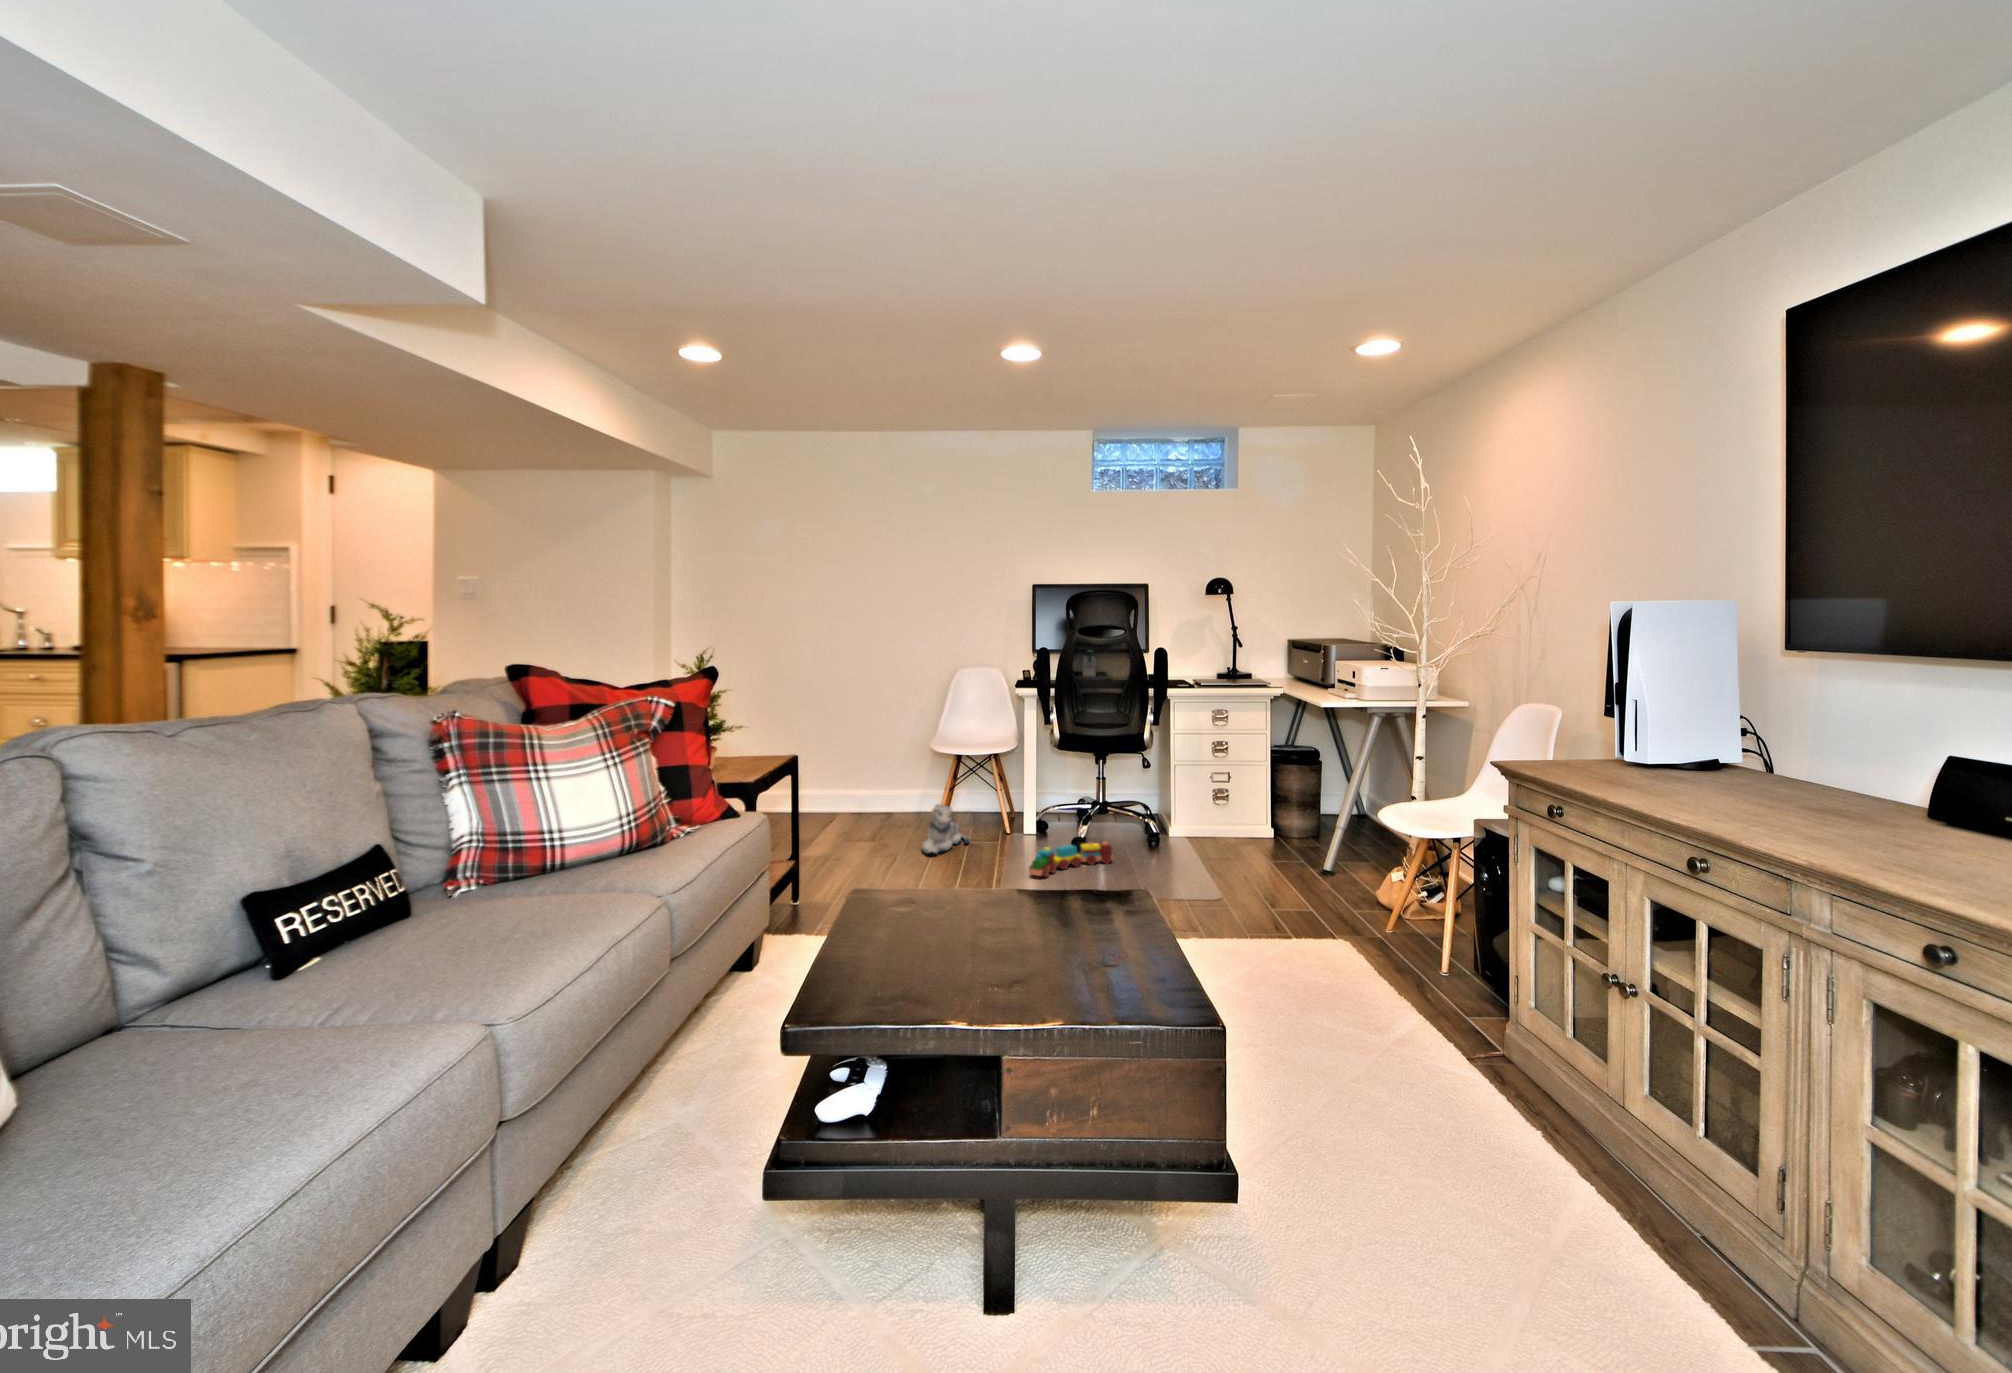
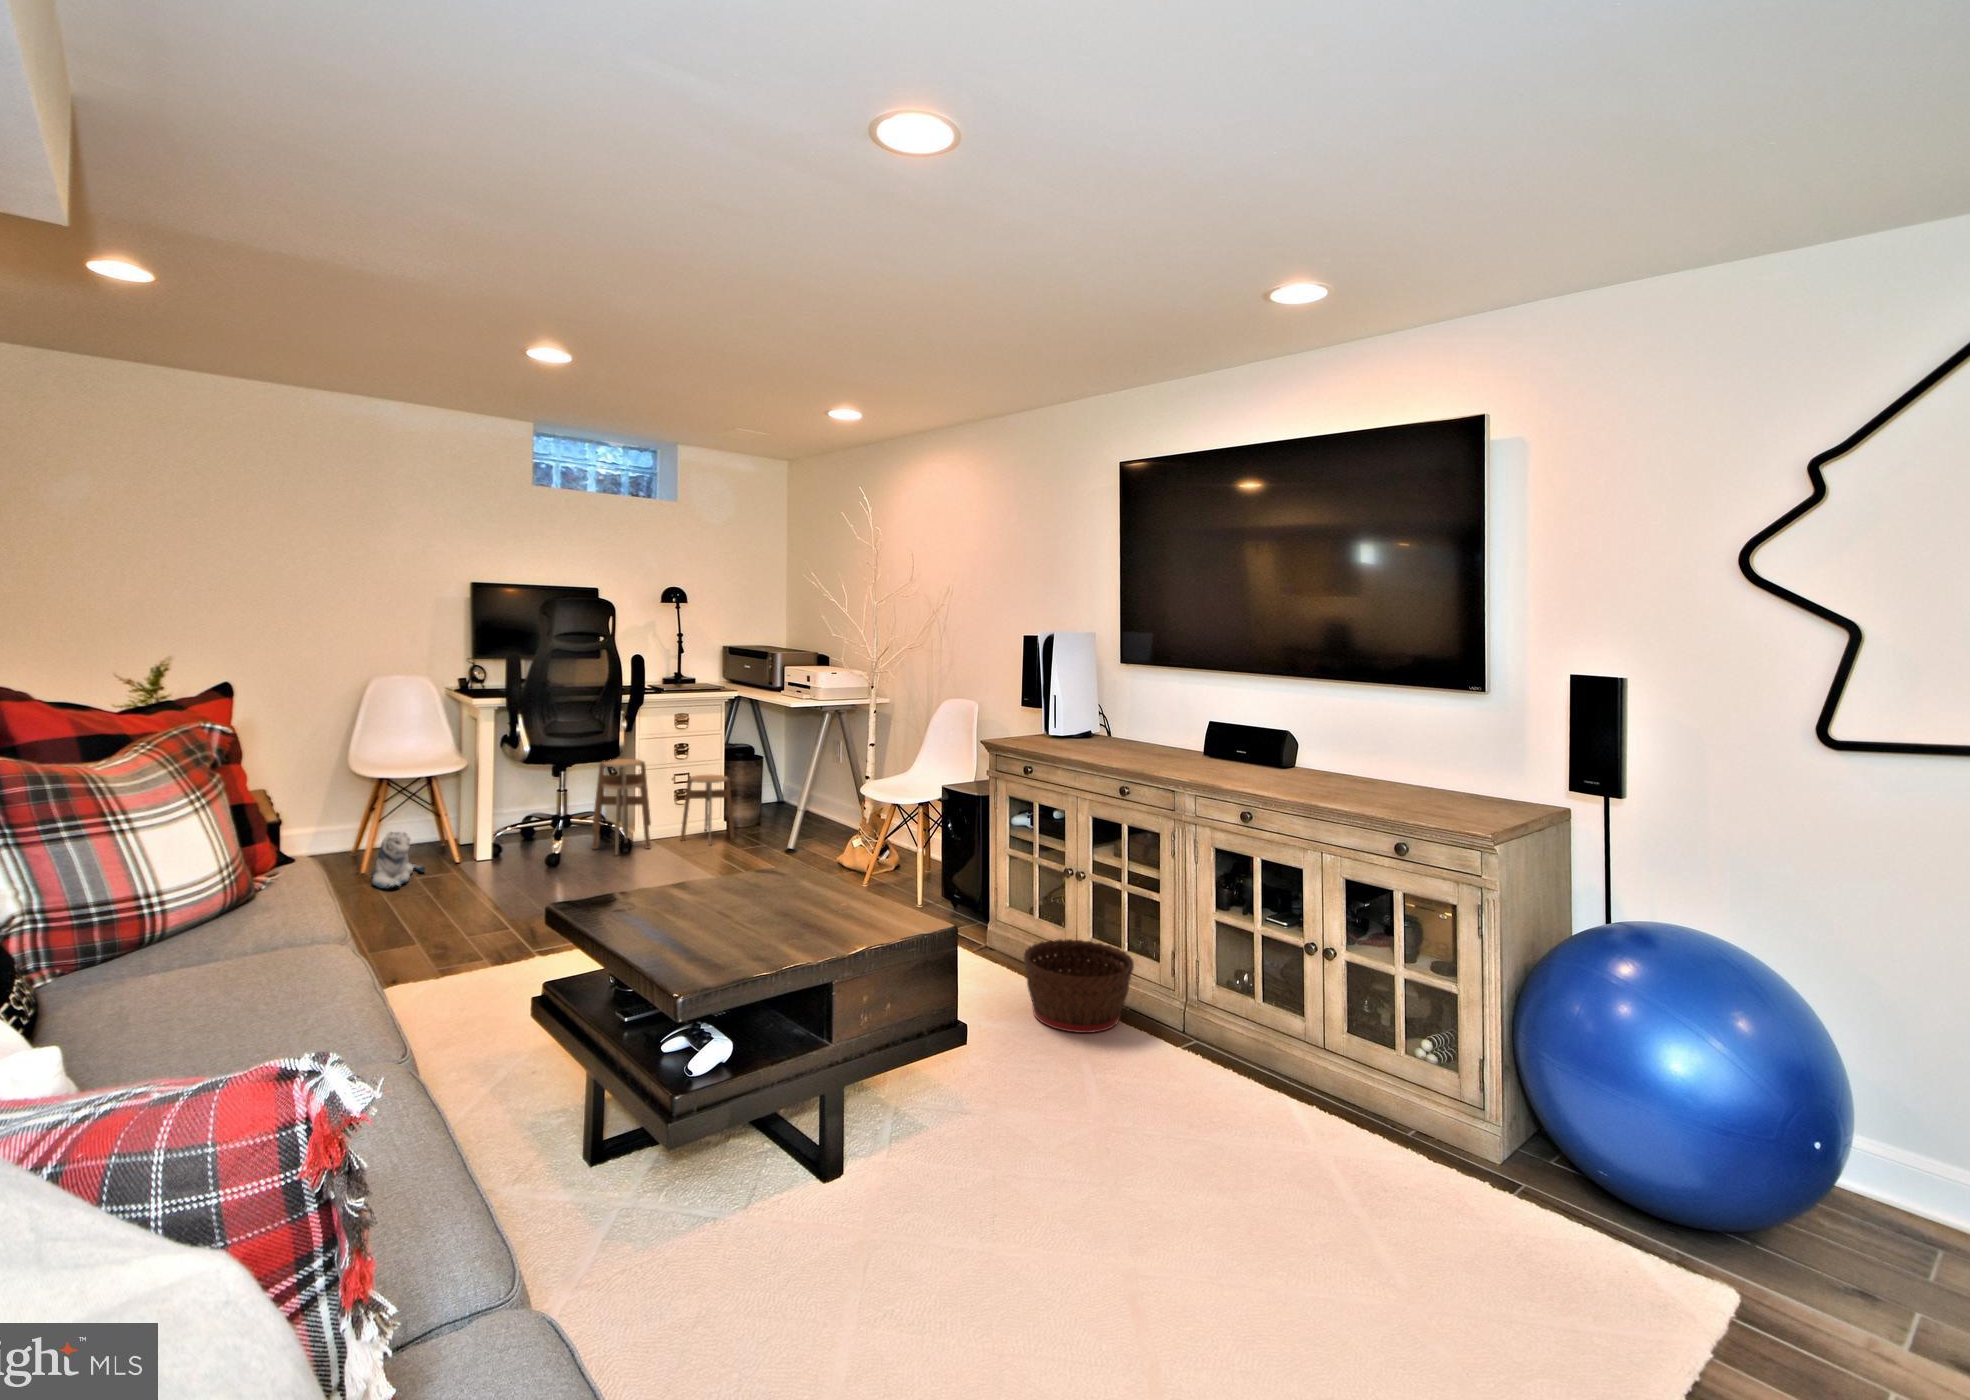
stool: none [1118,753,1274,856] -> present [592,759,735,855]
toy train: present [1029,842,1113,877] -> none [532,848,604,890]
basket: none [1458,1089,1686,1292] -> present [1024,939,1134,1033]

